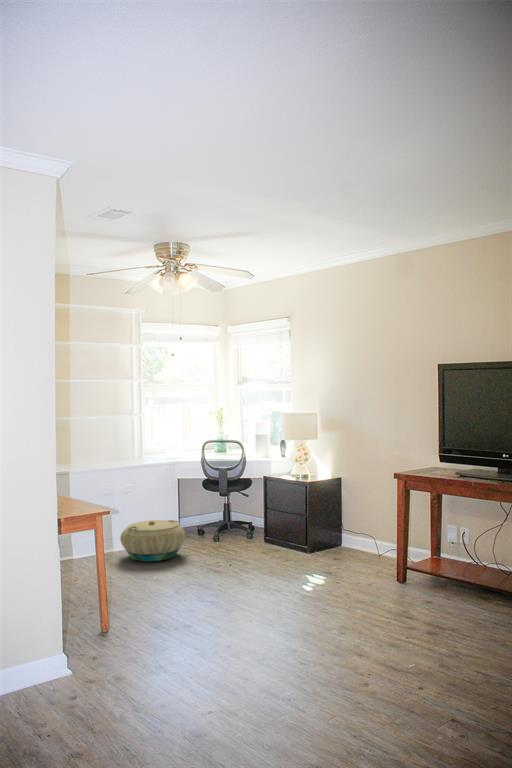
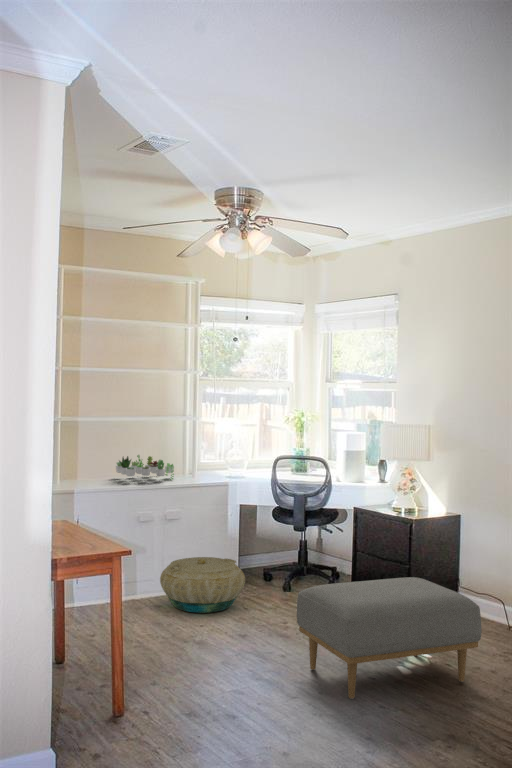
succulent plant: none [80,444,126,464] -> present [116,455,174,479]
ottoman: none [228,522,359,609] -> present [297,577,482,699]

